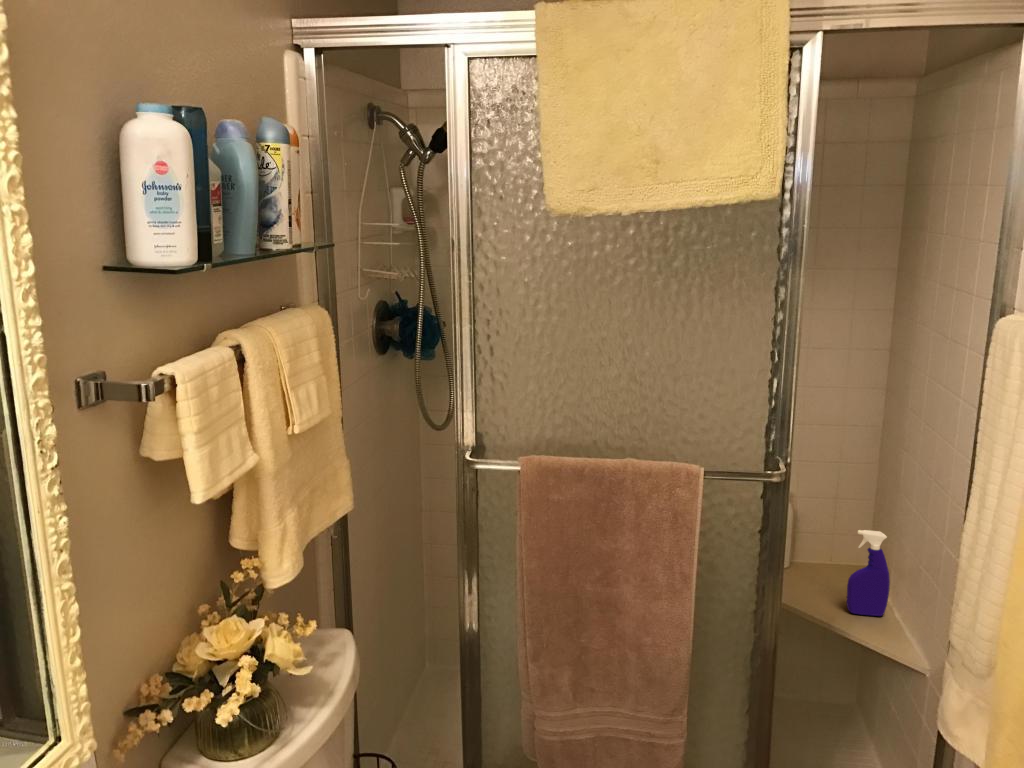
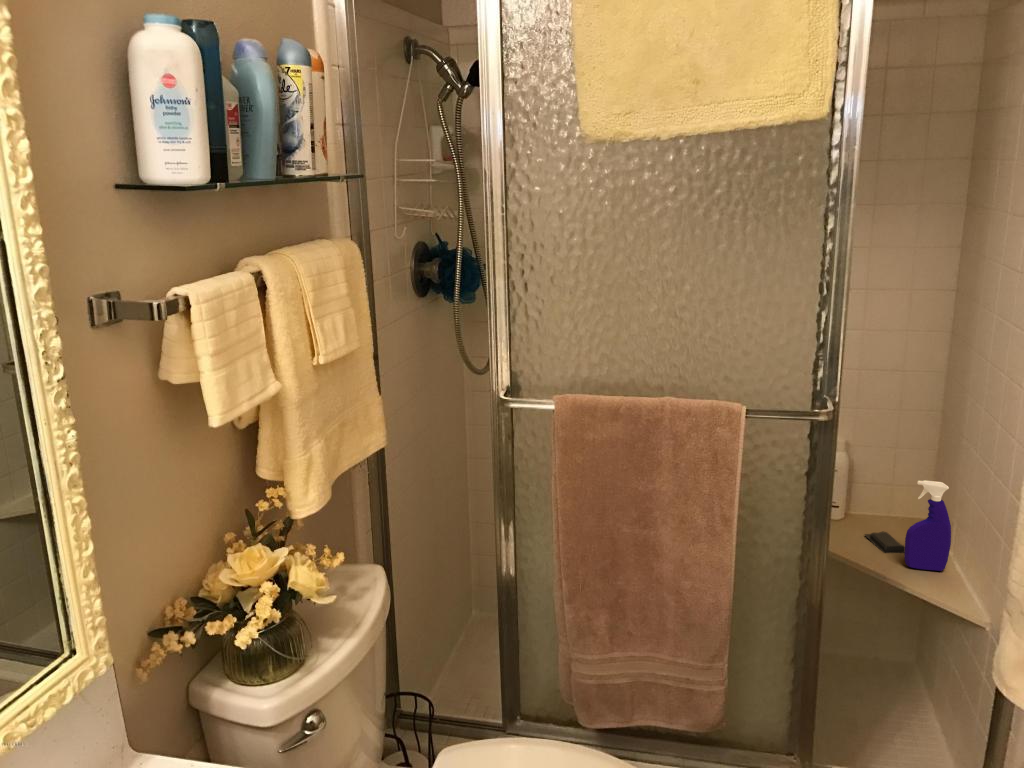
soap bar: none [808,578,849,600] -> present [865,531,905,553]

